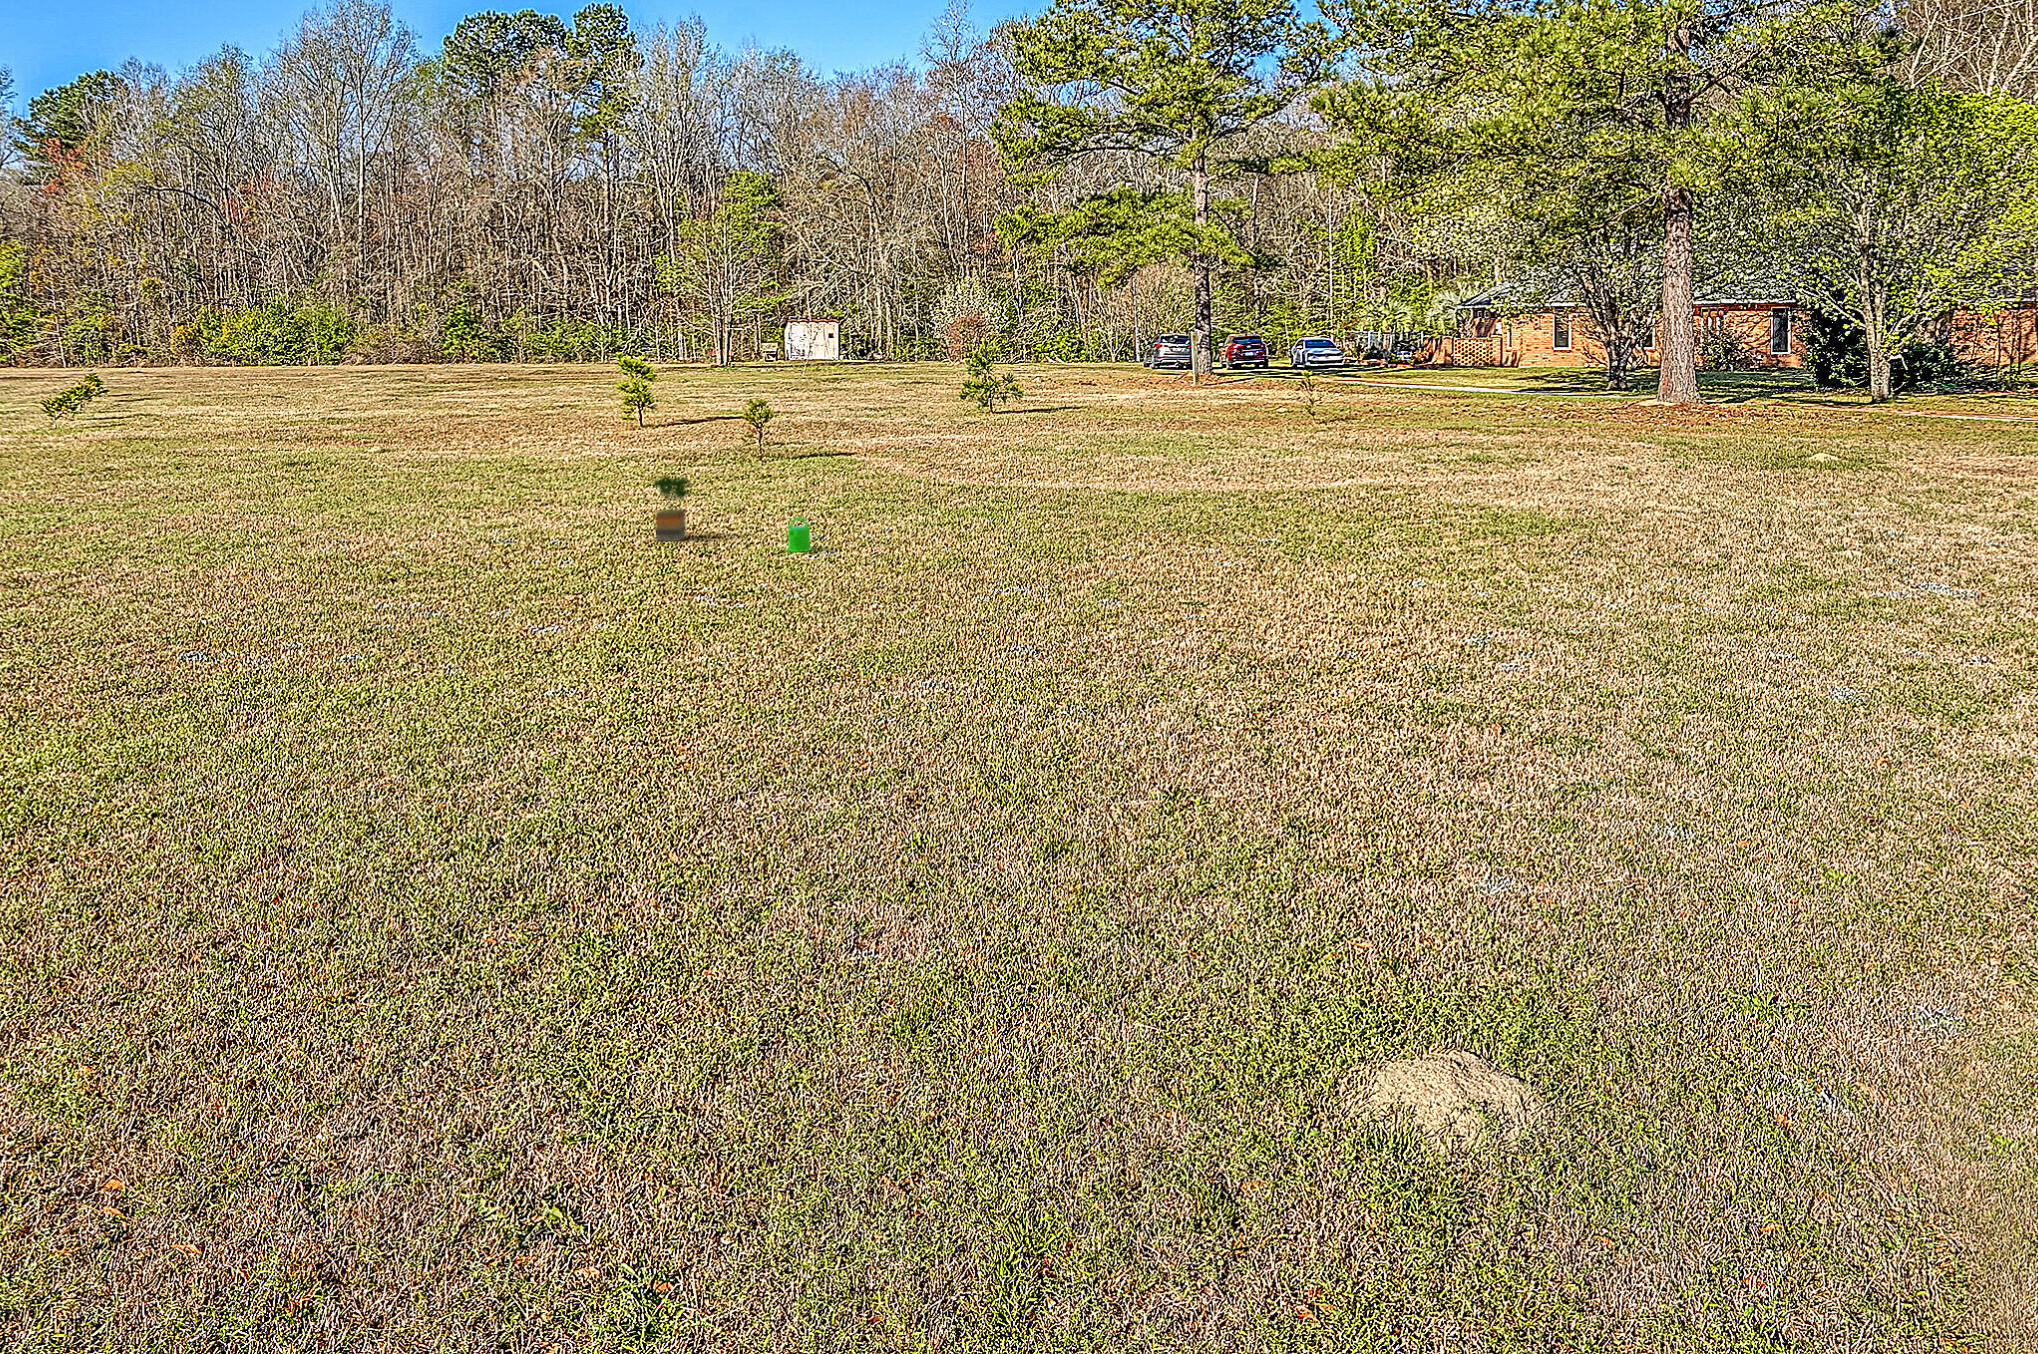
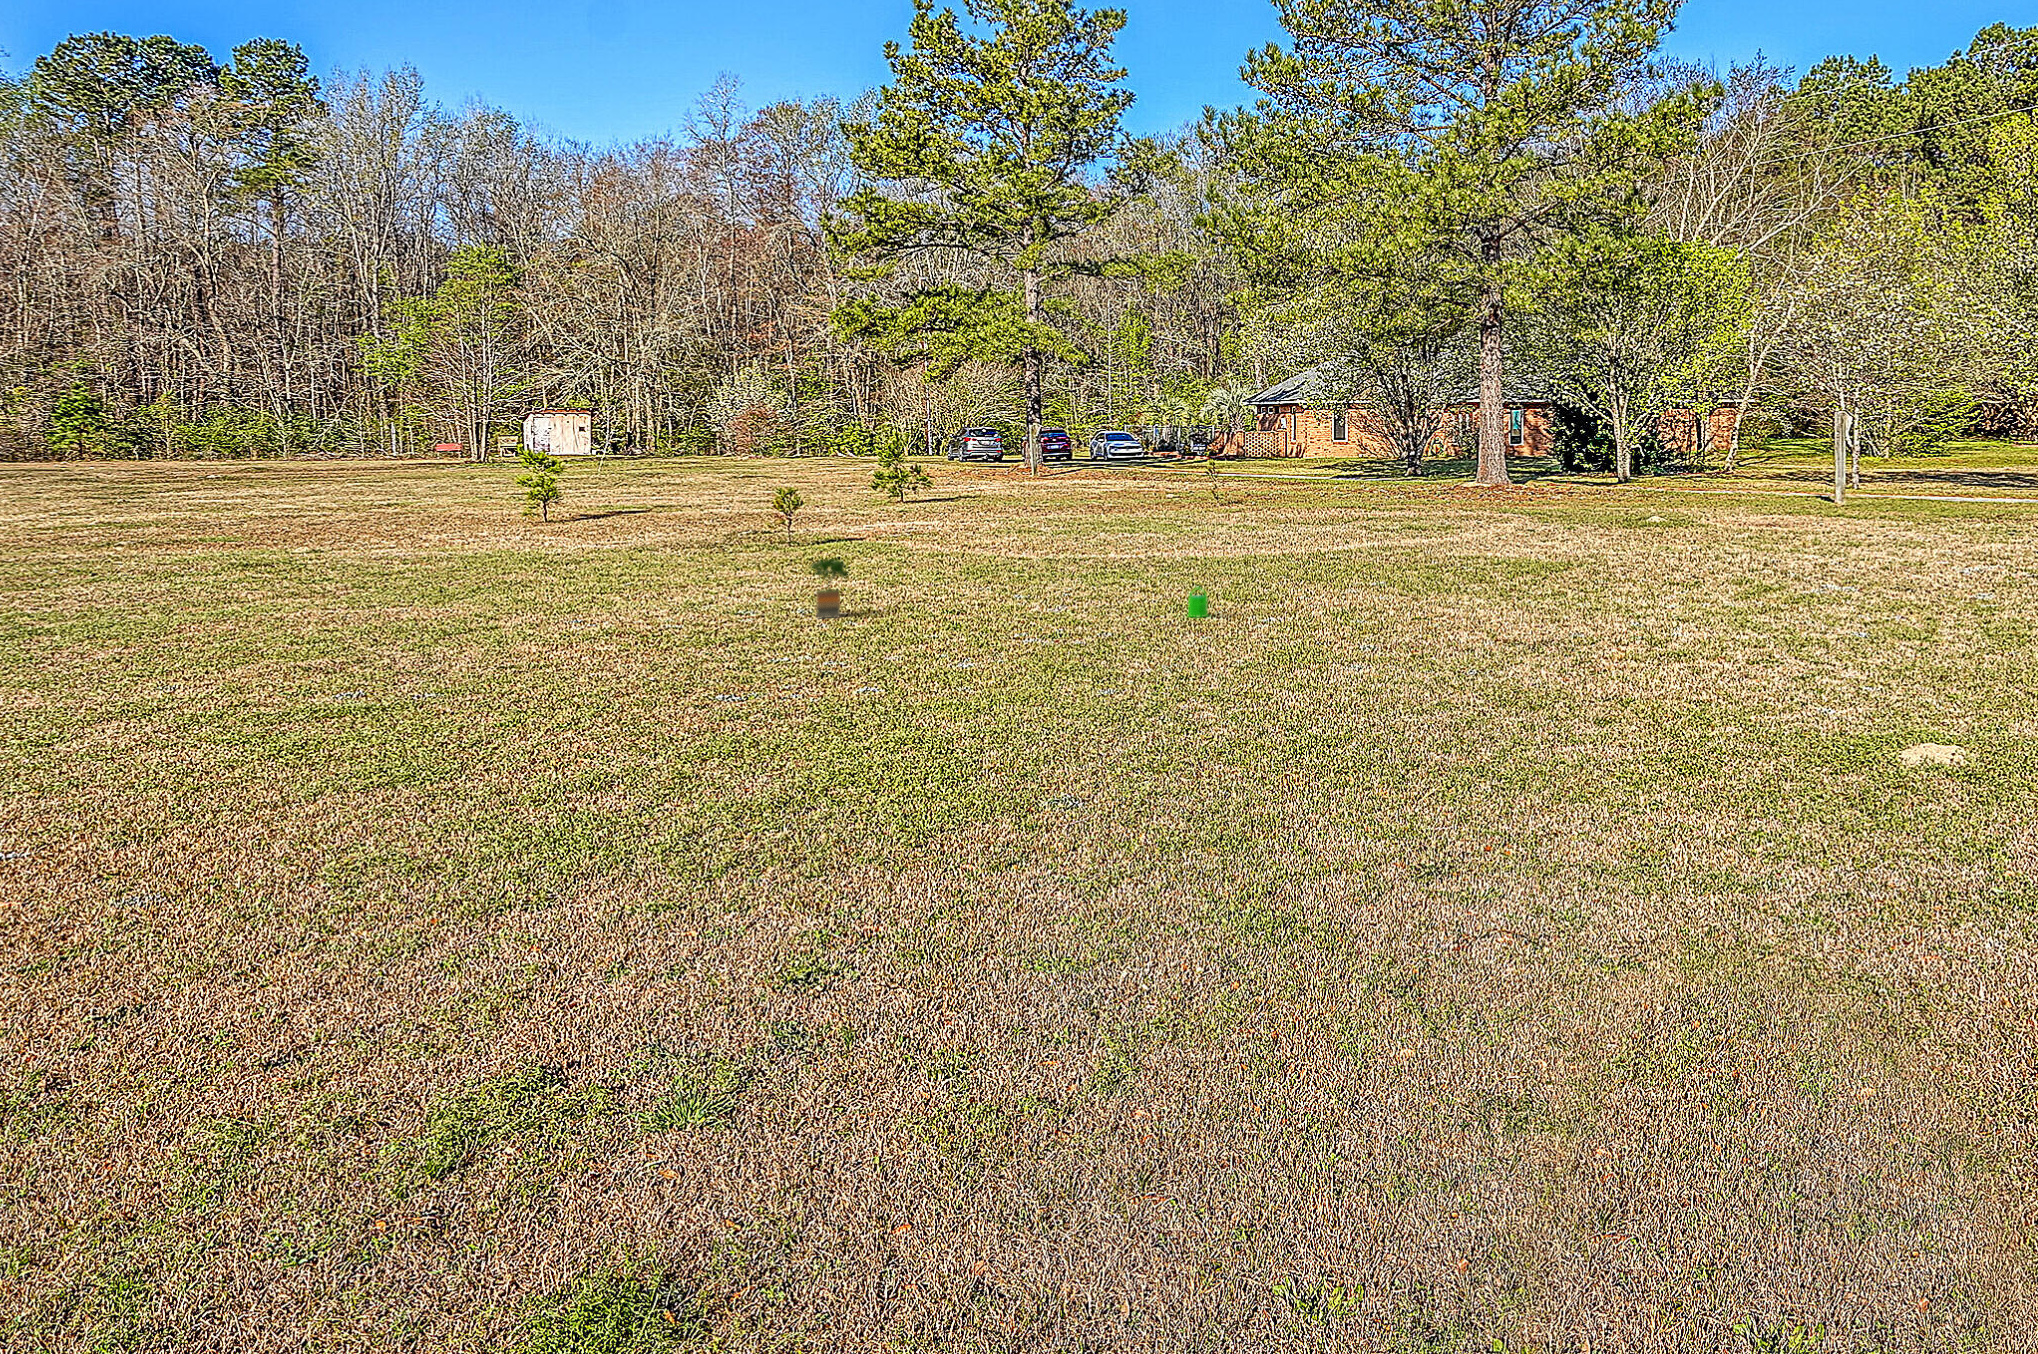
watering can: present [787,516,811,552] -> present [1188,587,1208,617]

